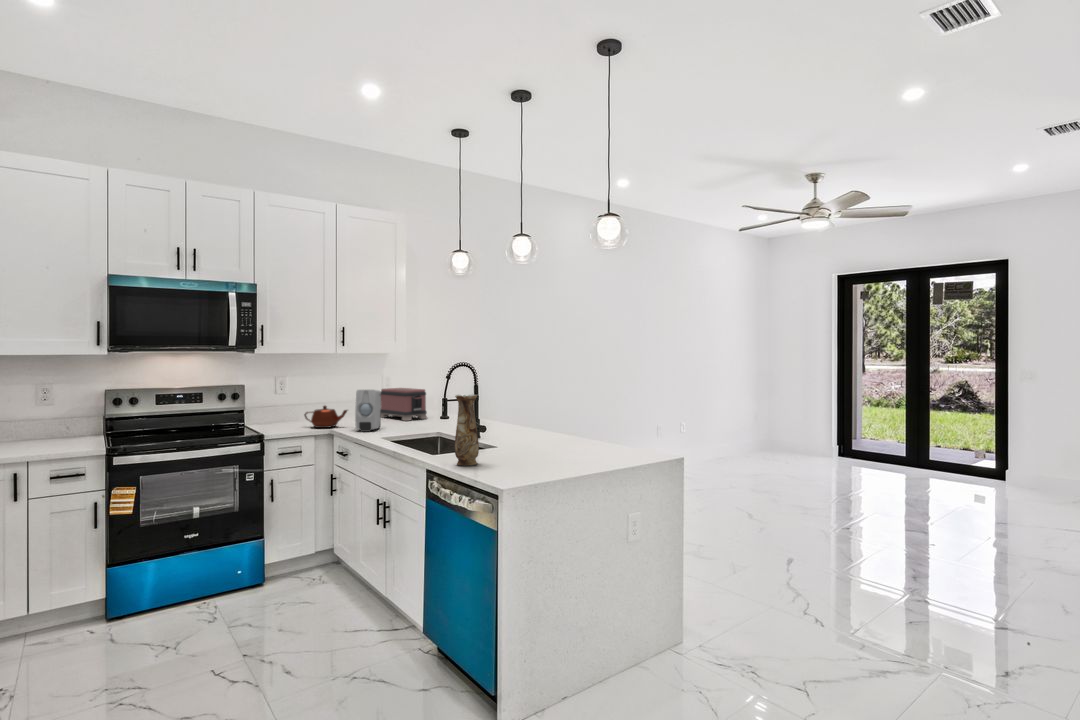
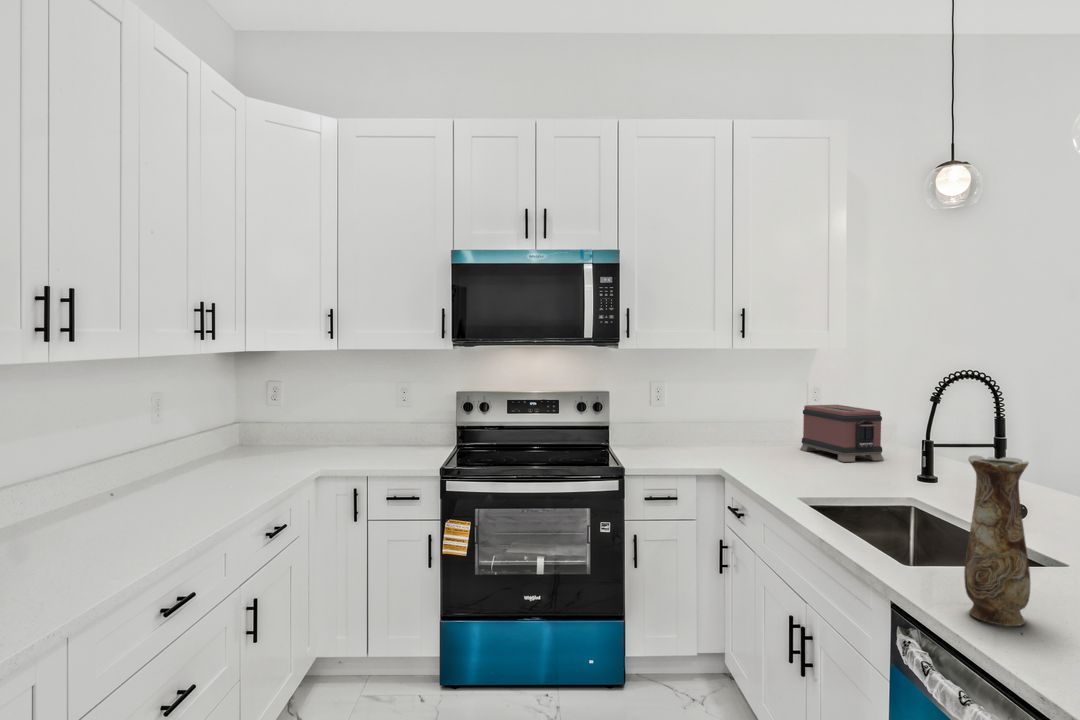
soap dispenser: present [355,390,381,432] -> none [759,410,802,481]
teapot: present [304,406,347,428] -> none [684,429,750,464]

